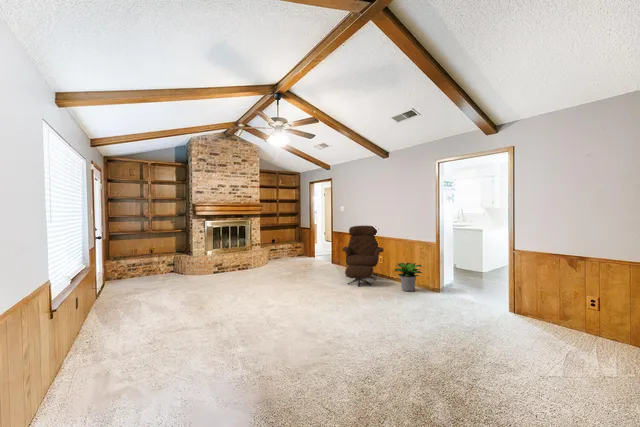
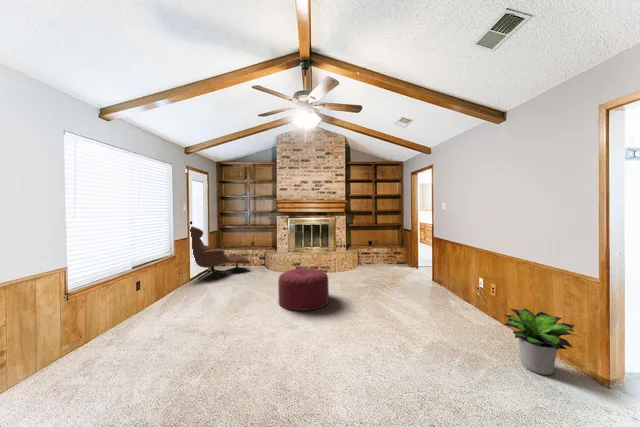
lounge chair: present [342,225,384,287] -> present [189,226,249,280]
ottoman: none [234,262,278,294] -> present [278,268,329,311]

